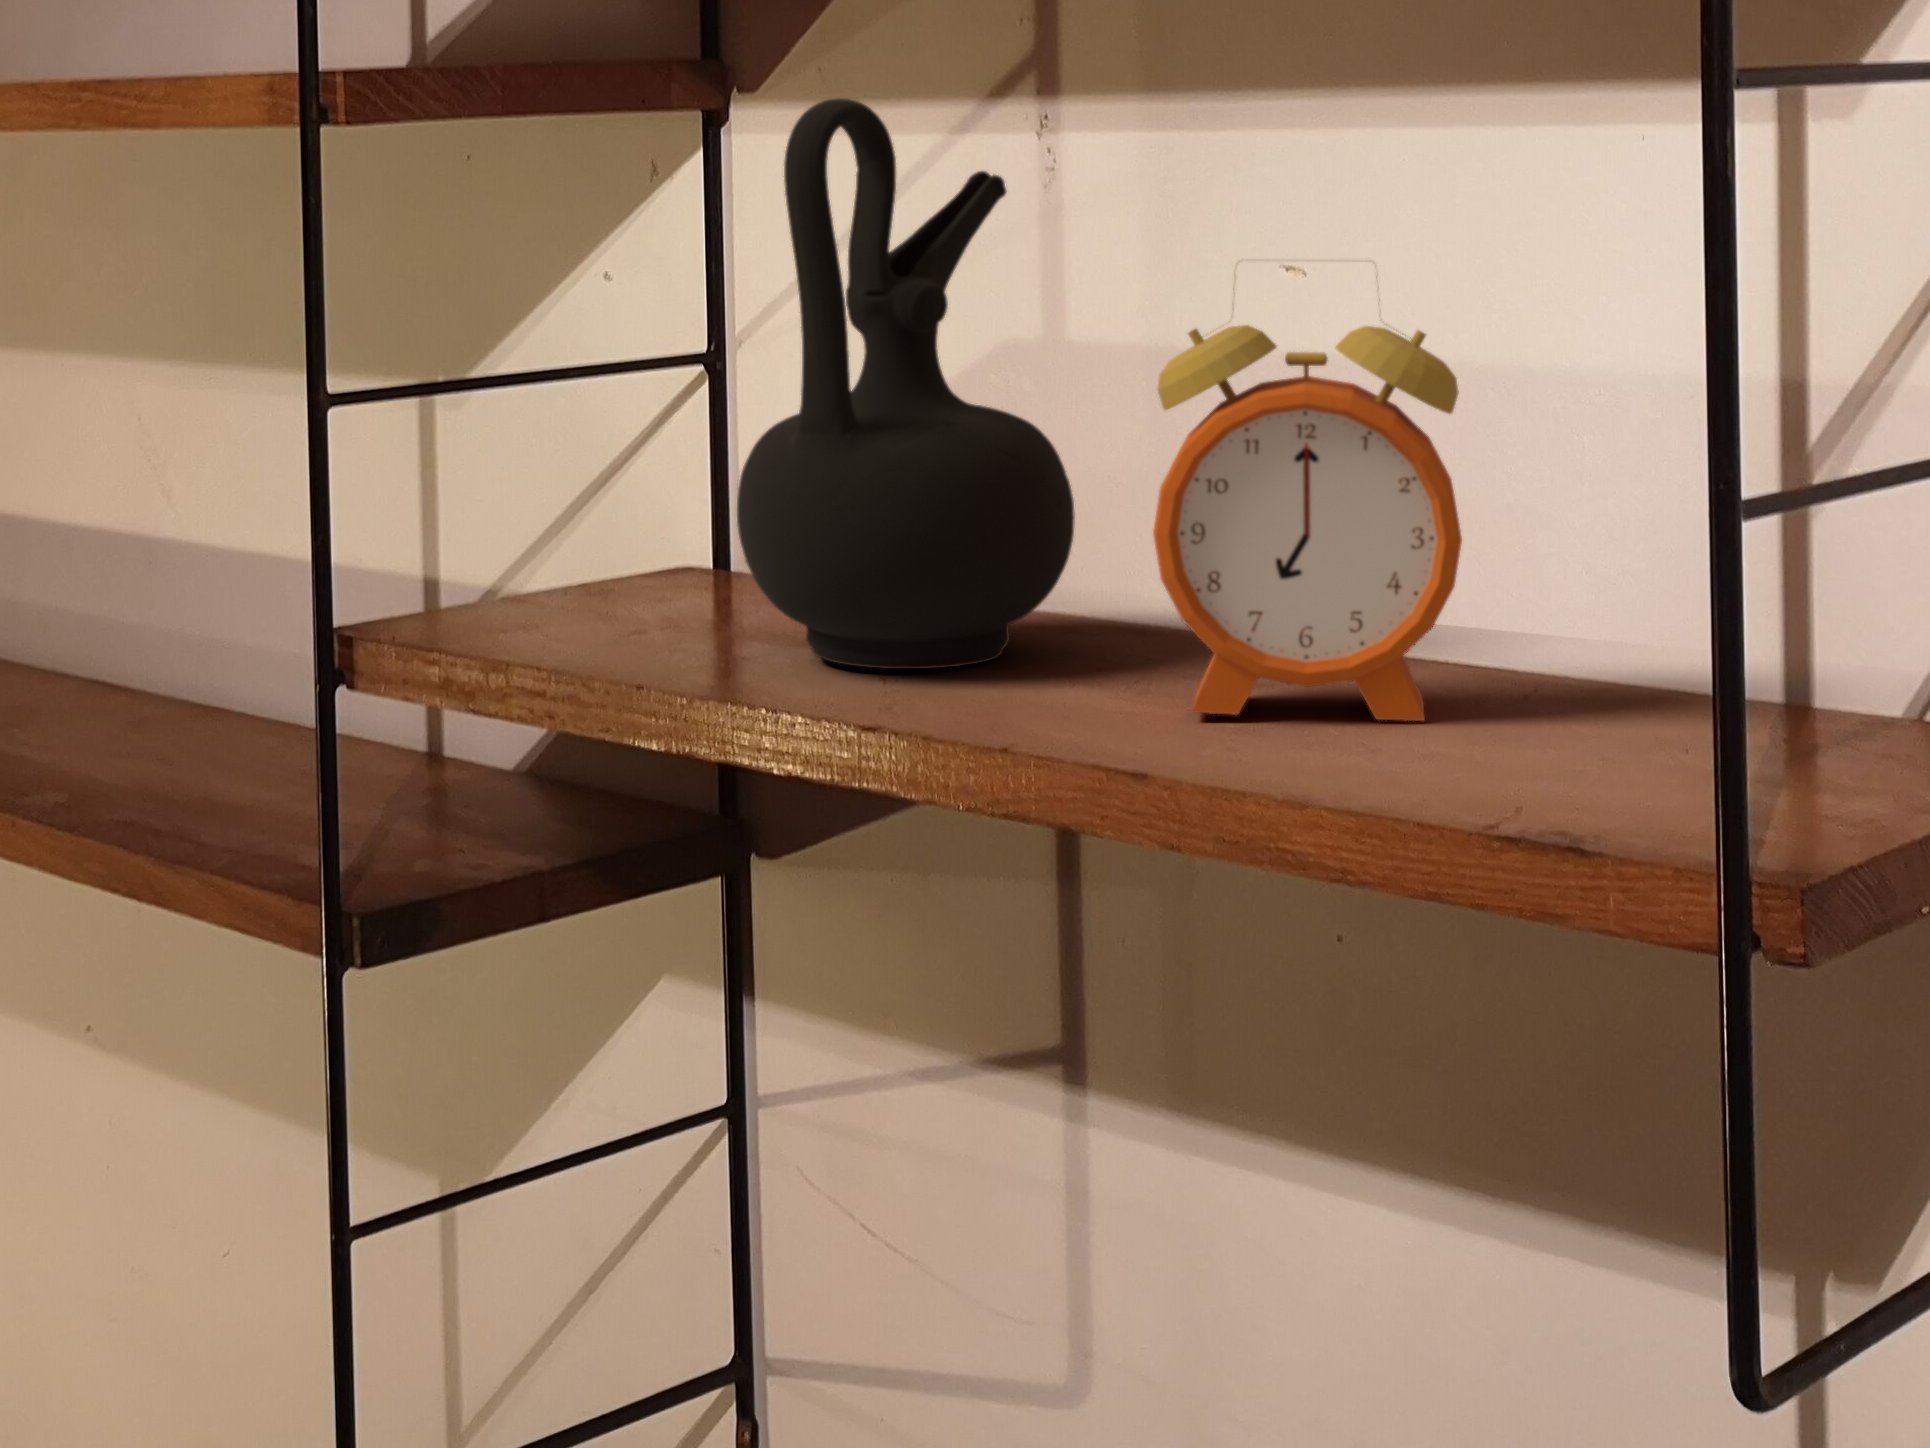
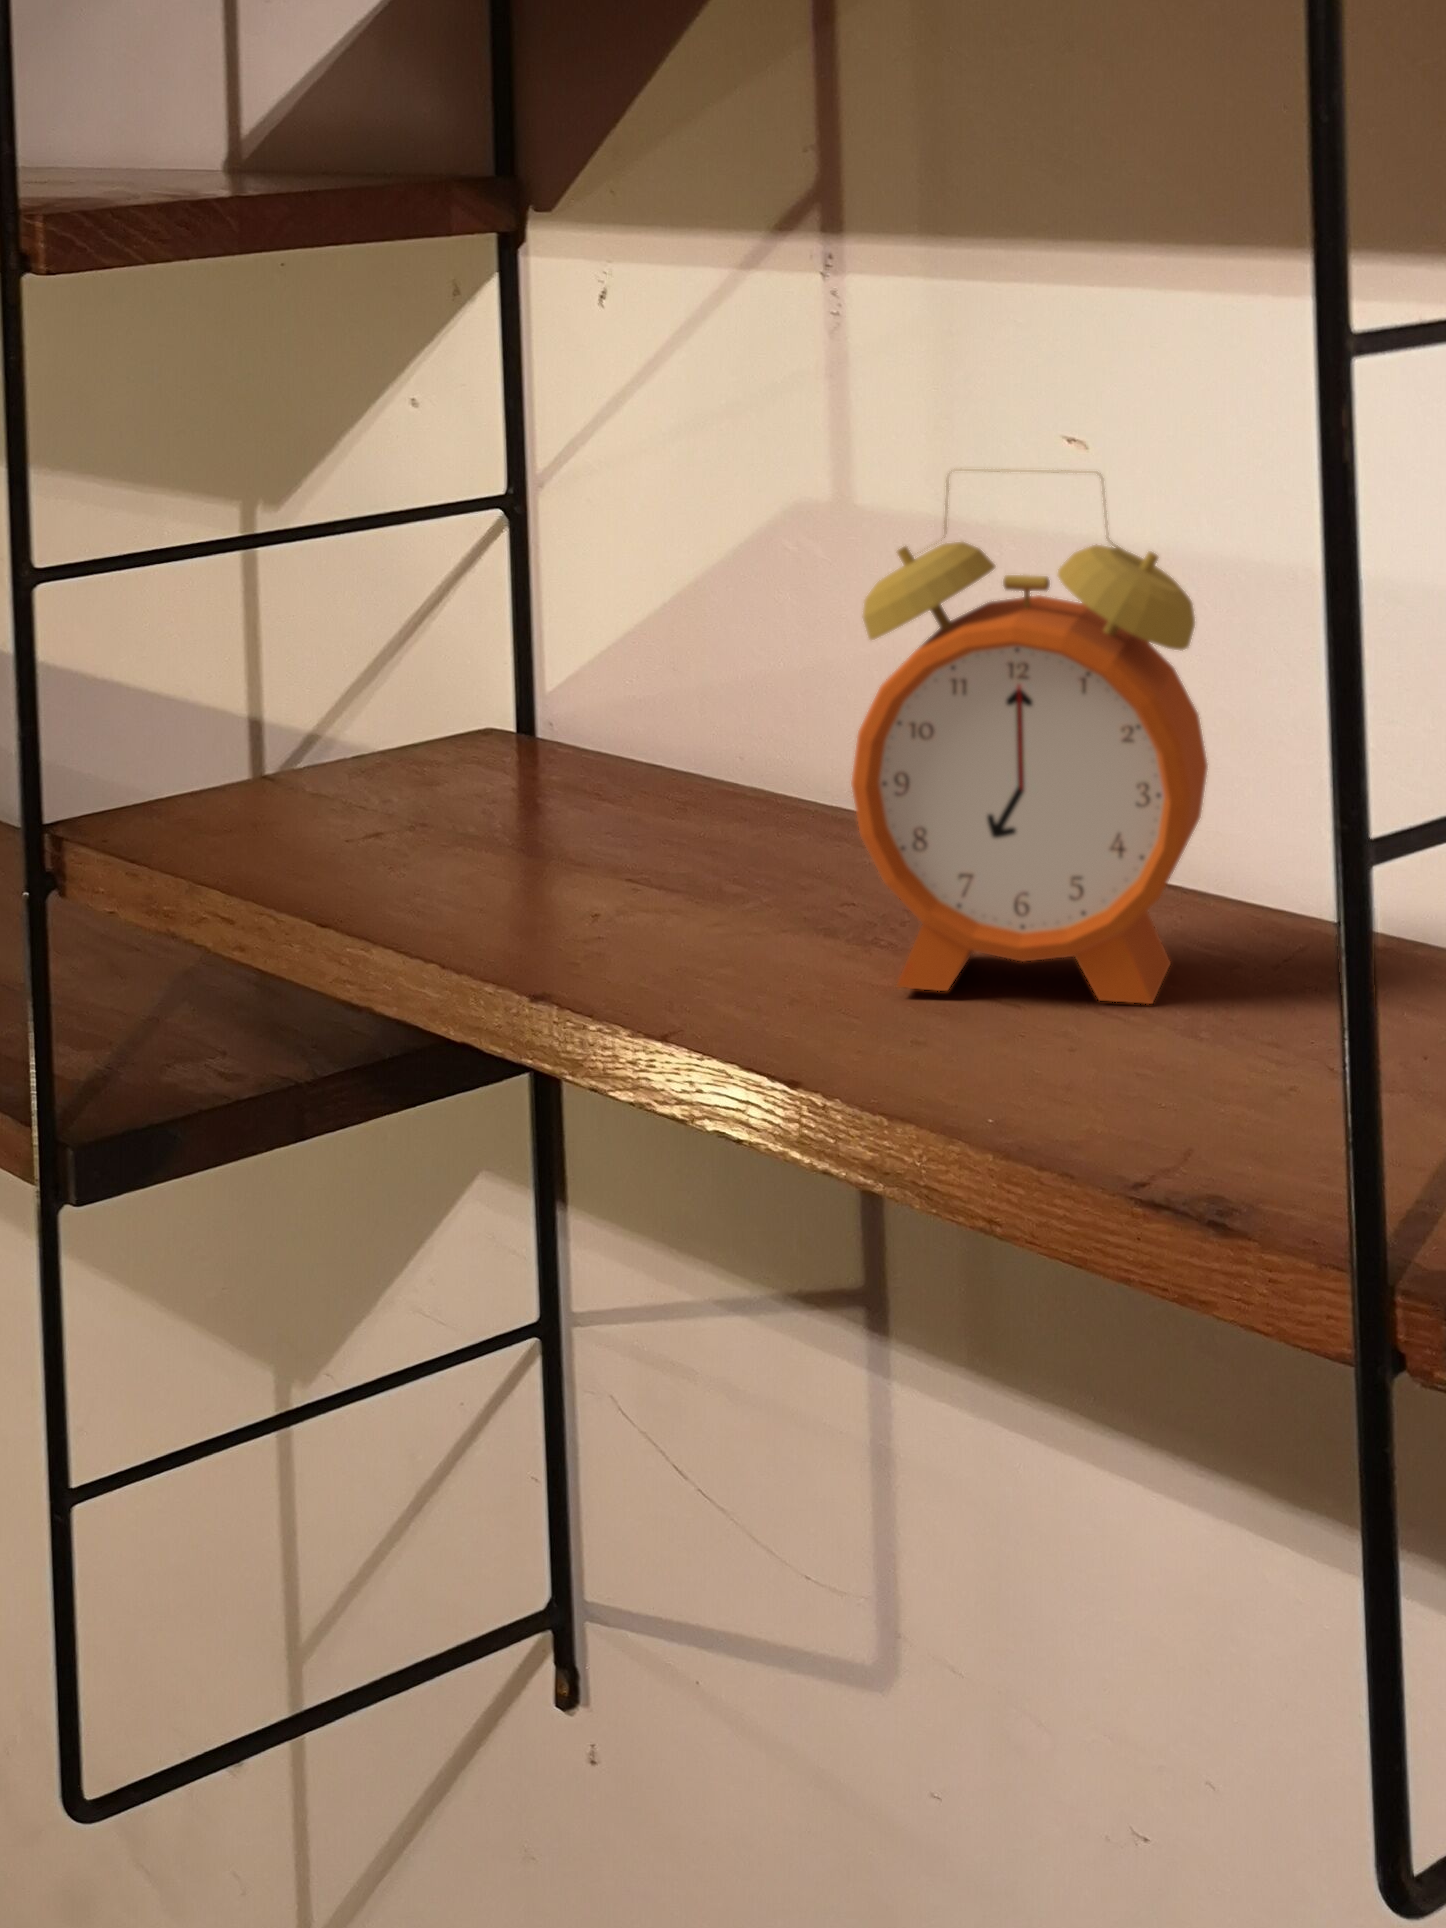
ceramic jug: present [737,98,1075,669] -> none [453,267,828,903]

